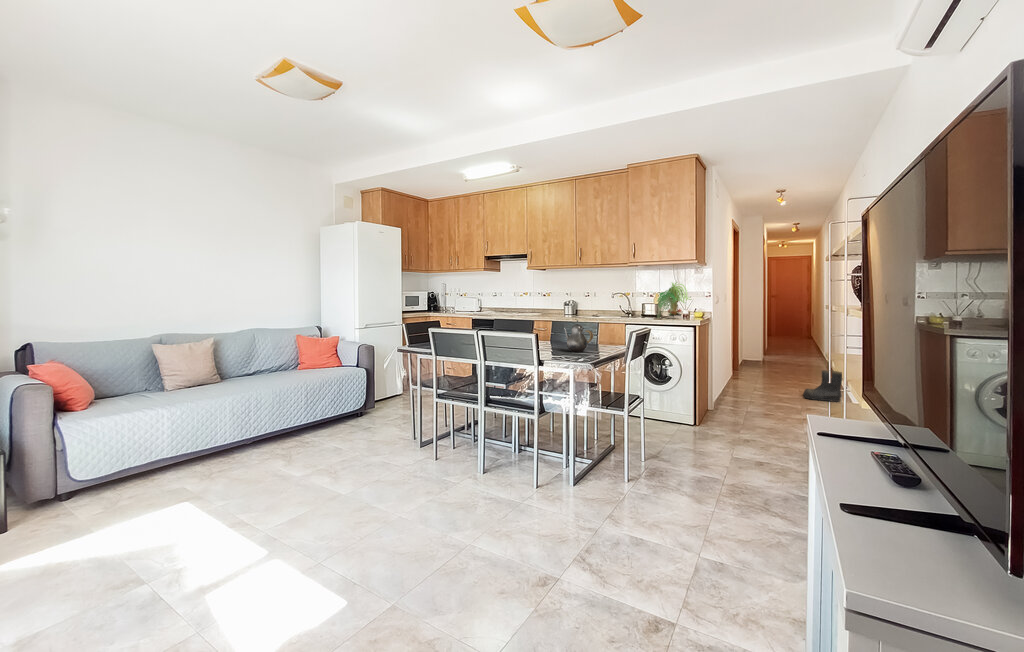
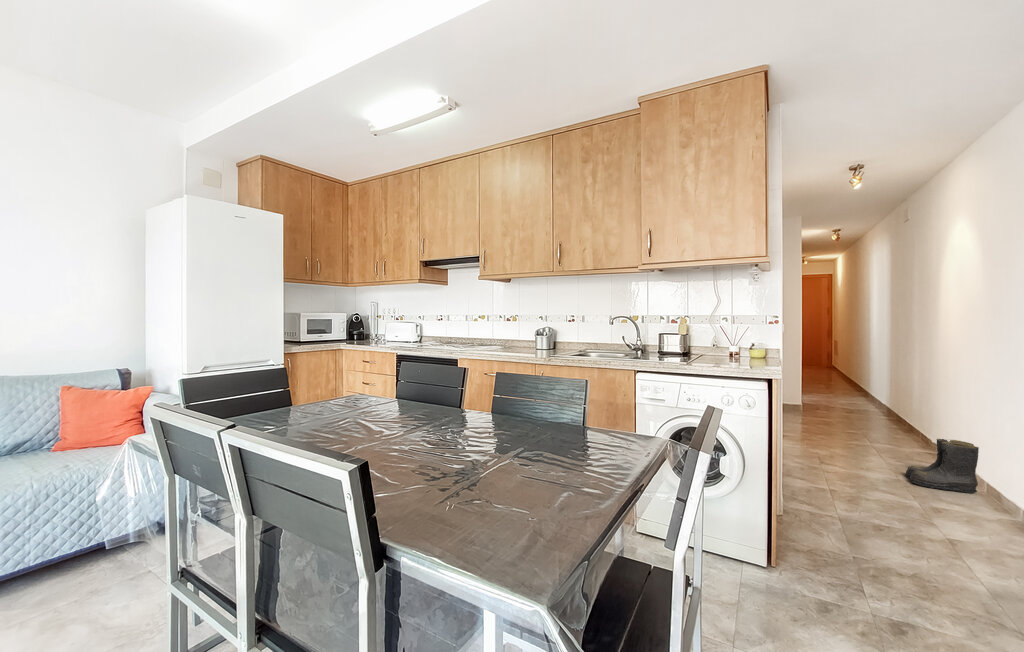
plant: present [658,282,691,316] -> none [687,298,751,362]
teapot: present [564,320,593,352] -> none [508,378,575,457]

